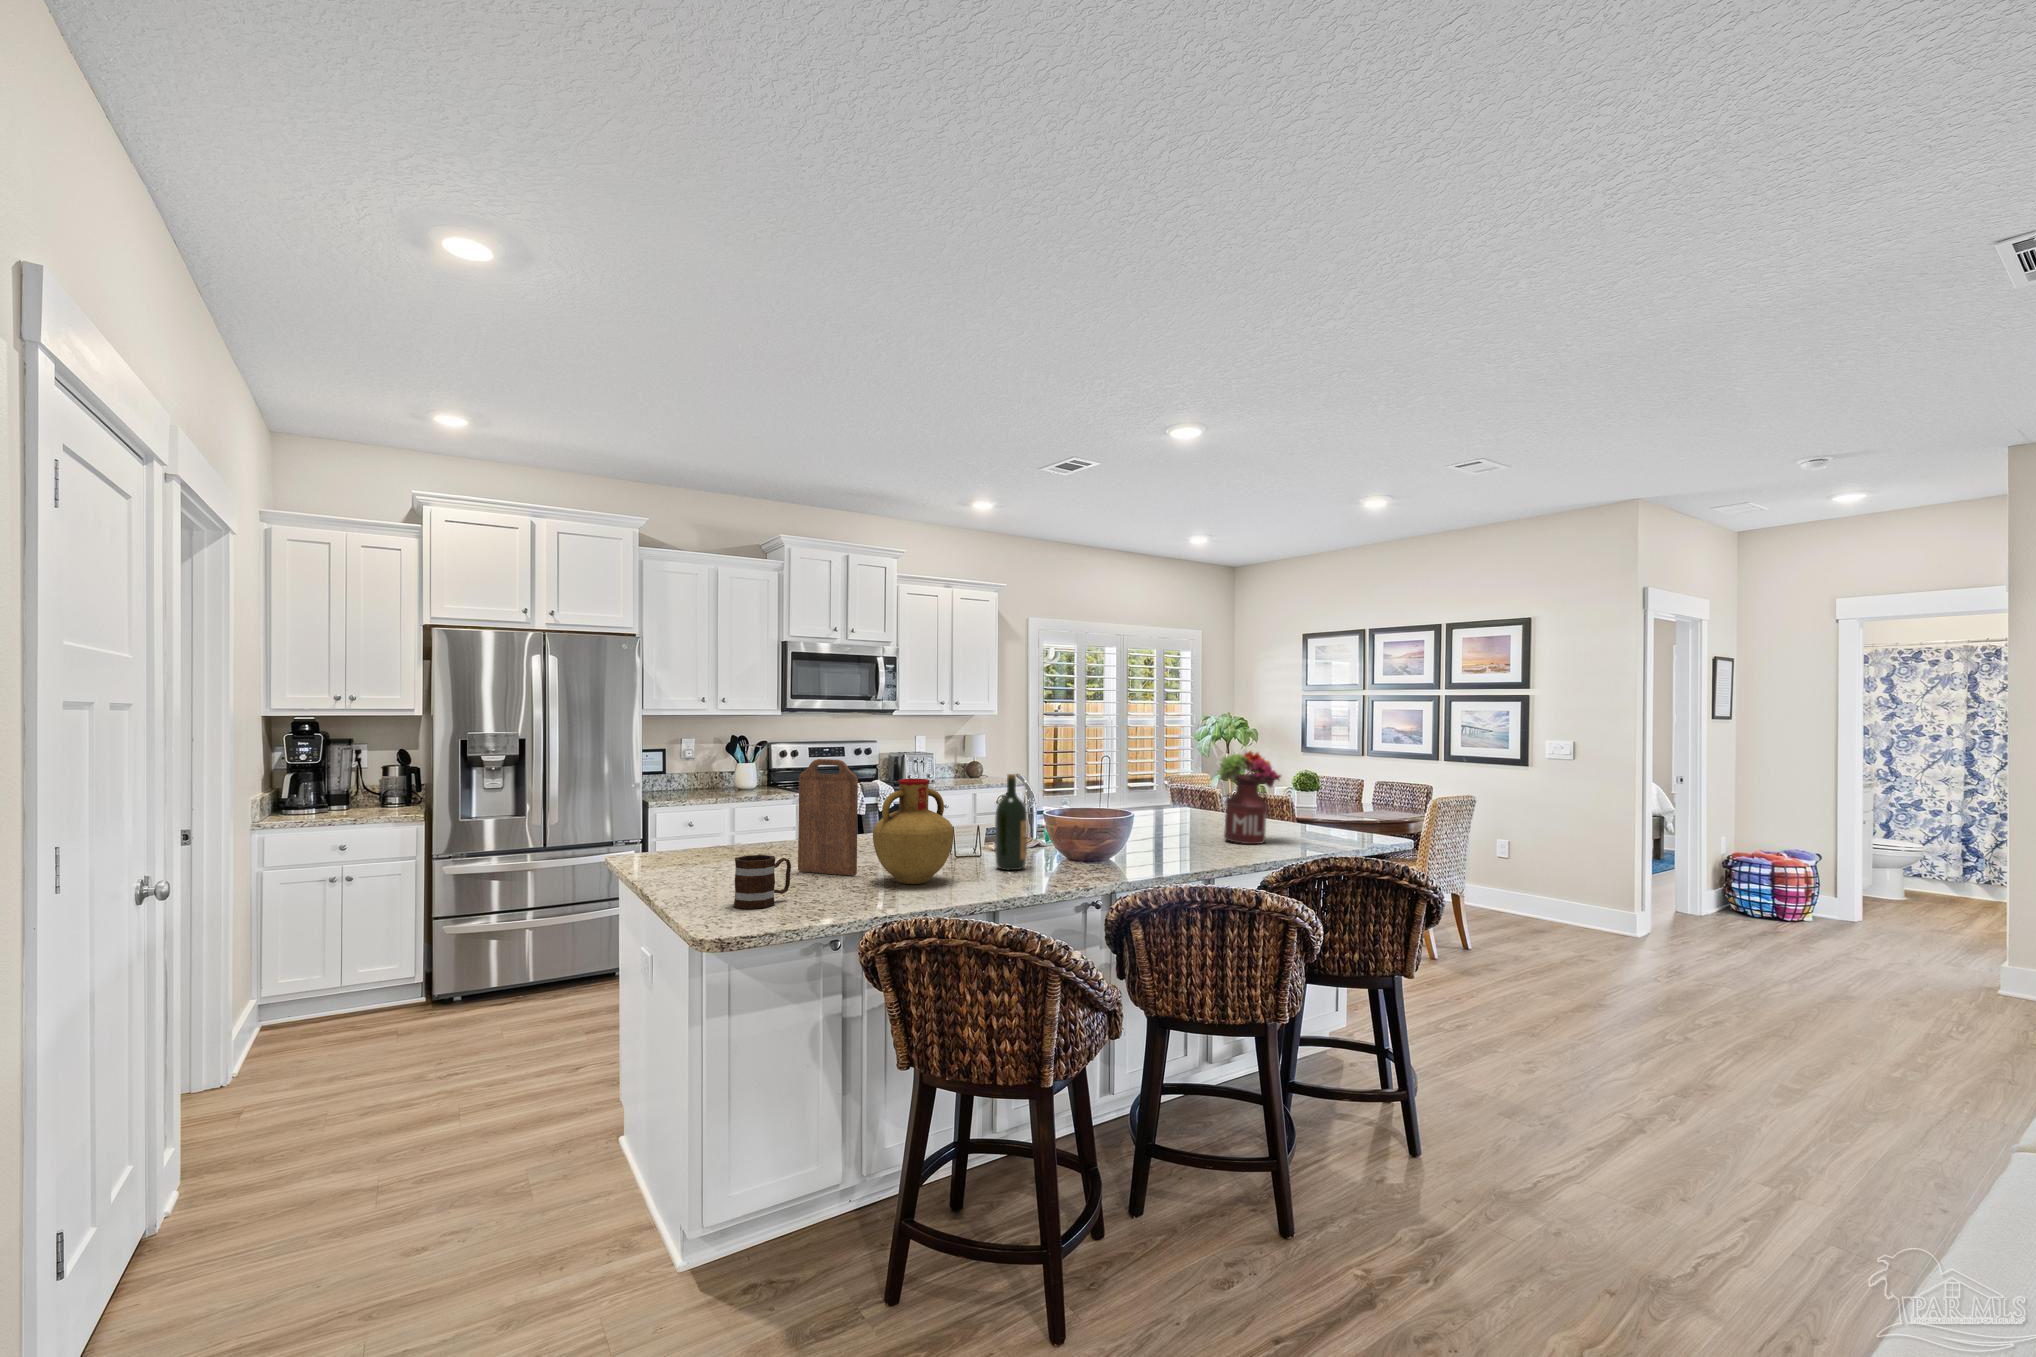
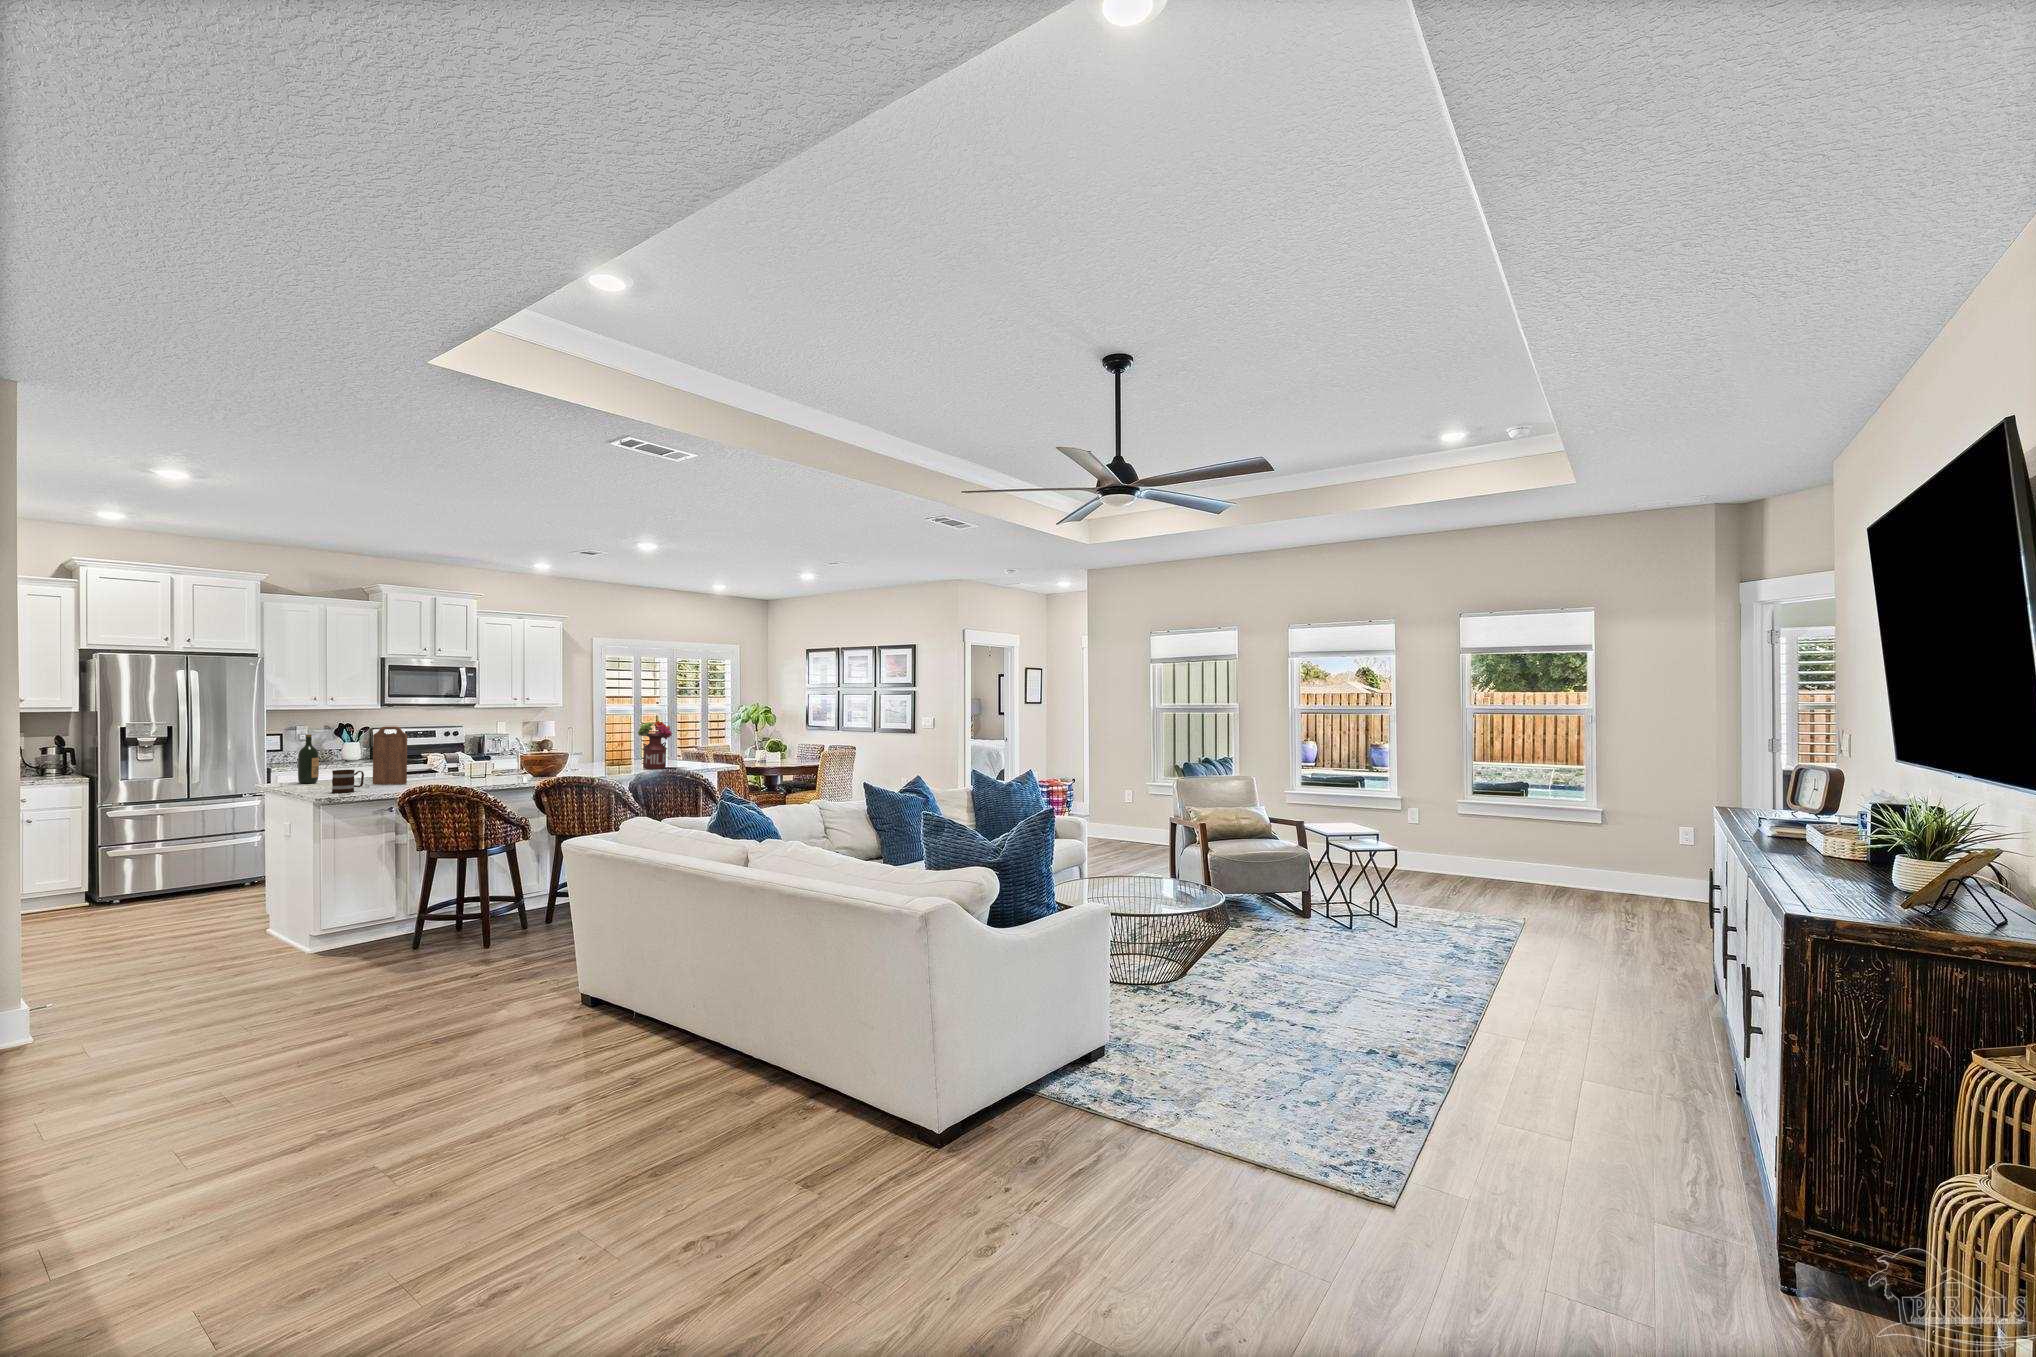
wine bottle: present [995,774,1027,870] -> present [298,734,319,784]
vase: present [873,779,954,884] -> none [414,734,460,785]

